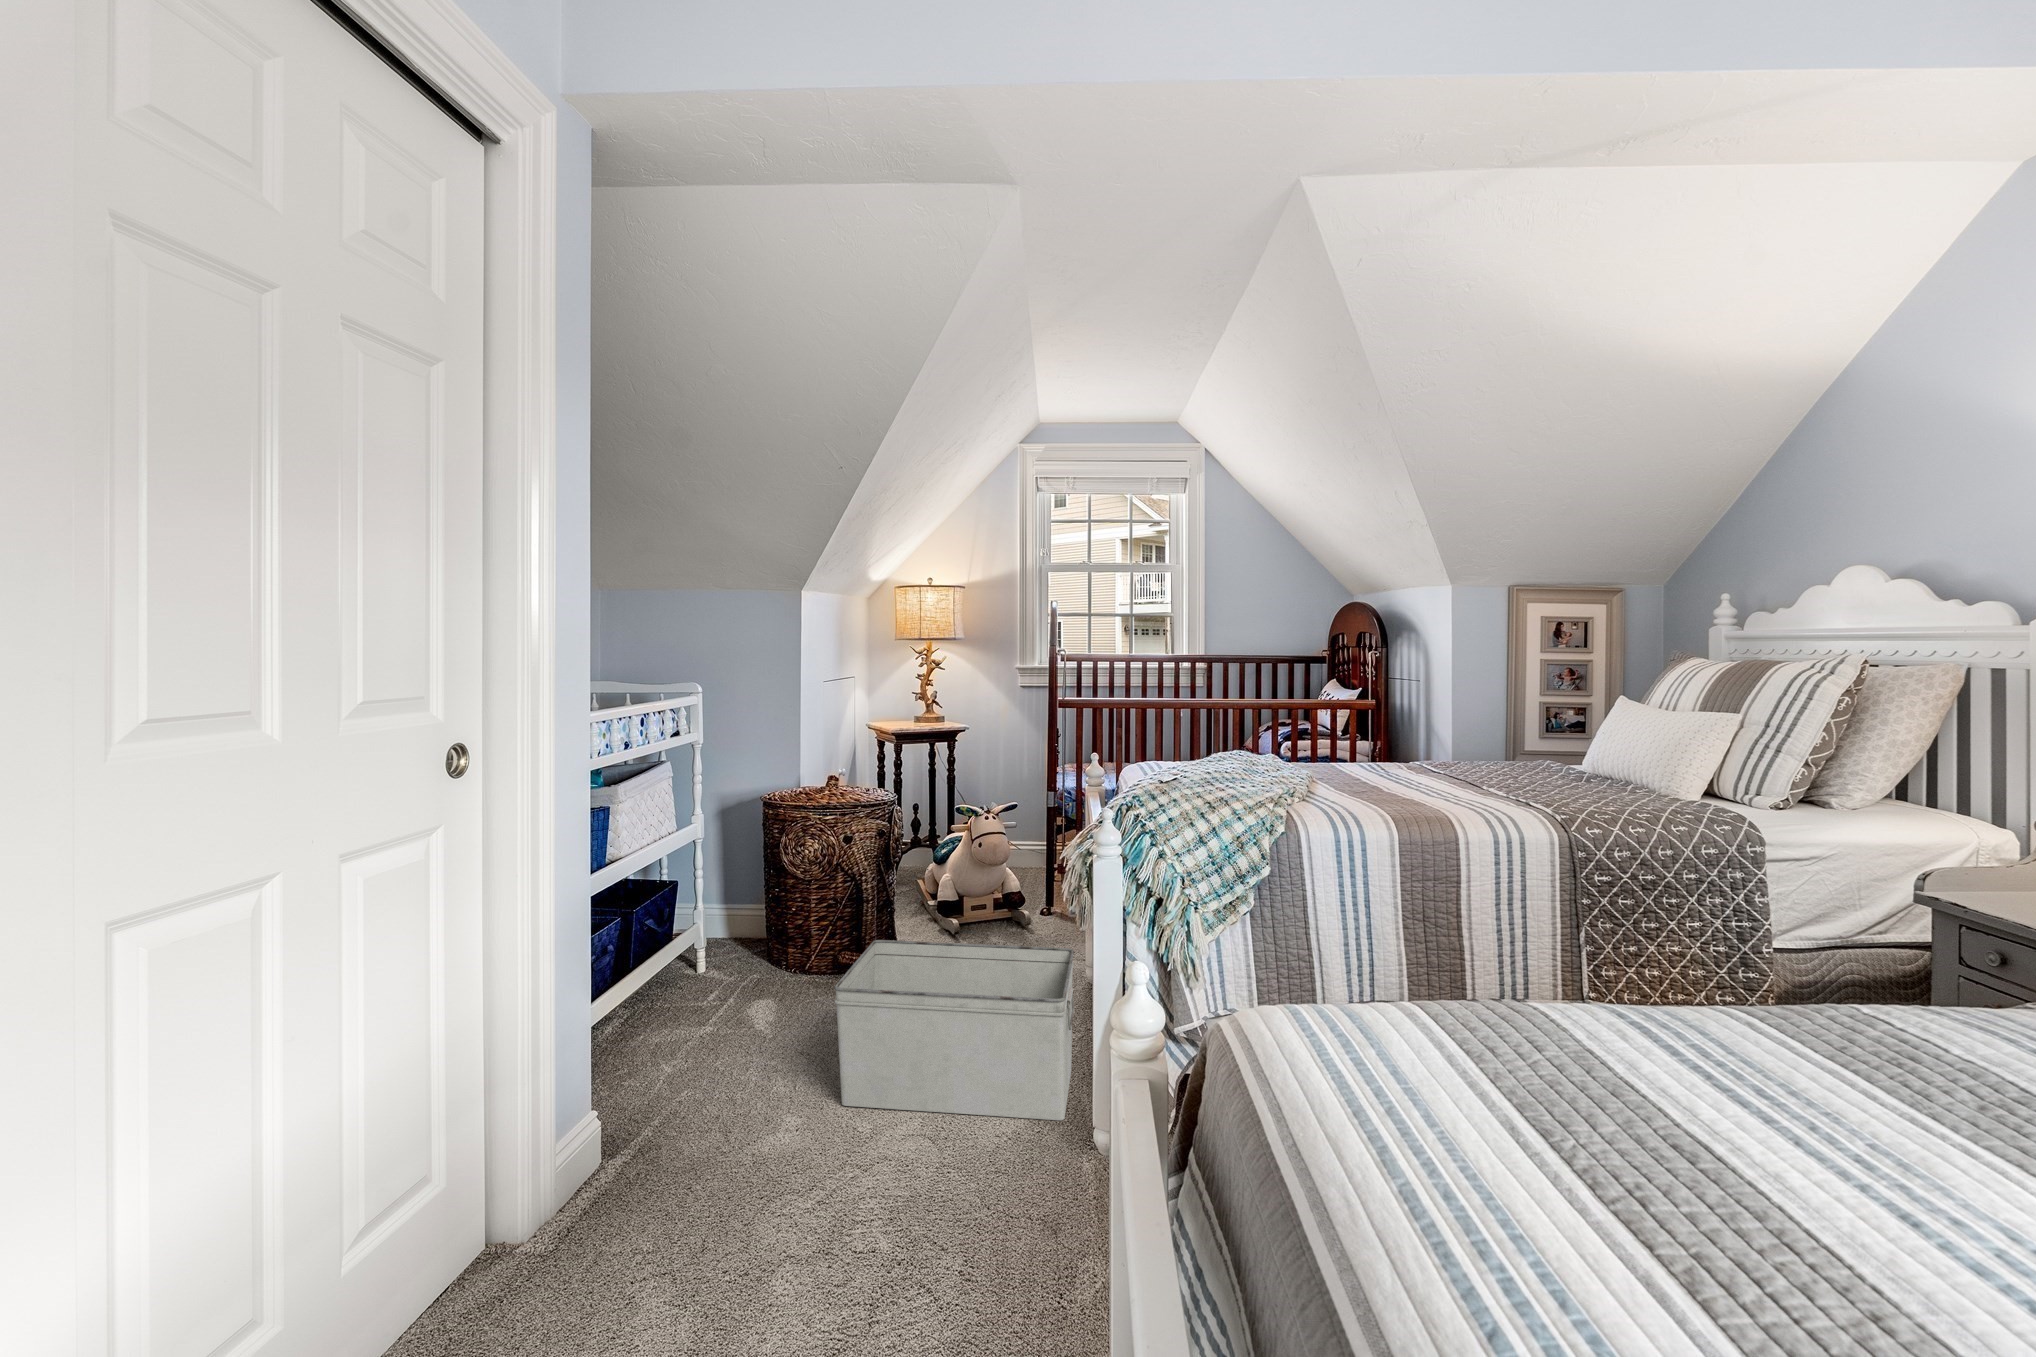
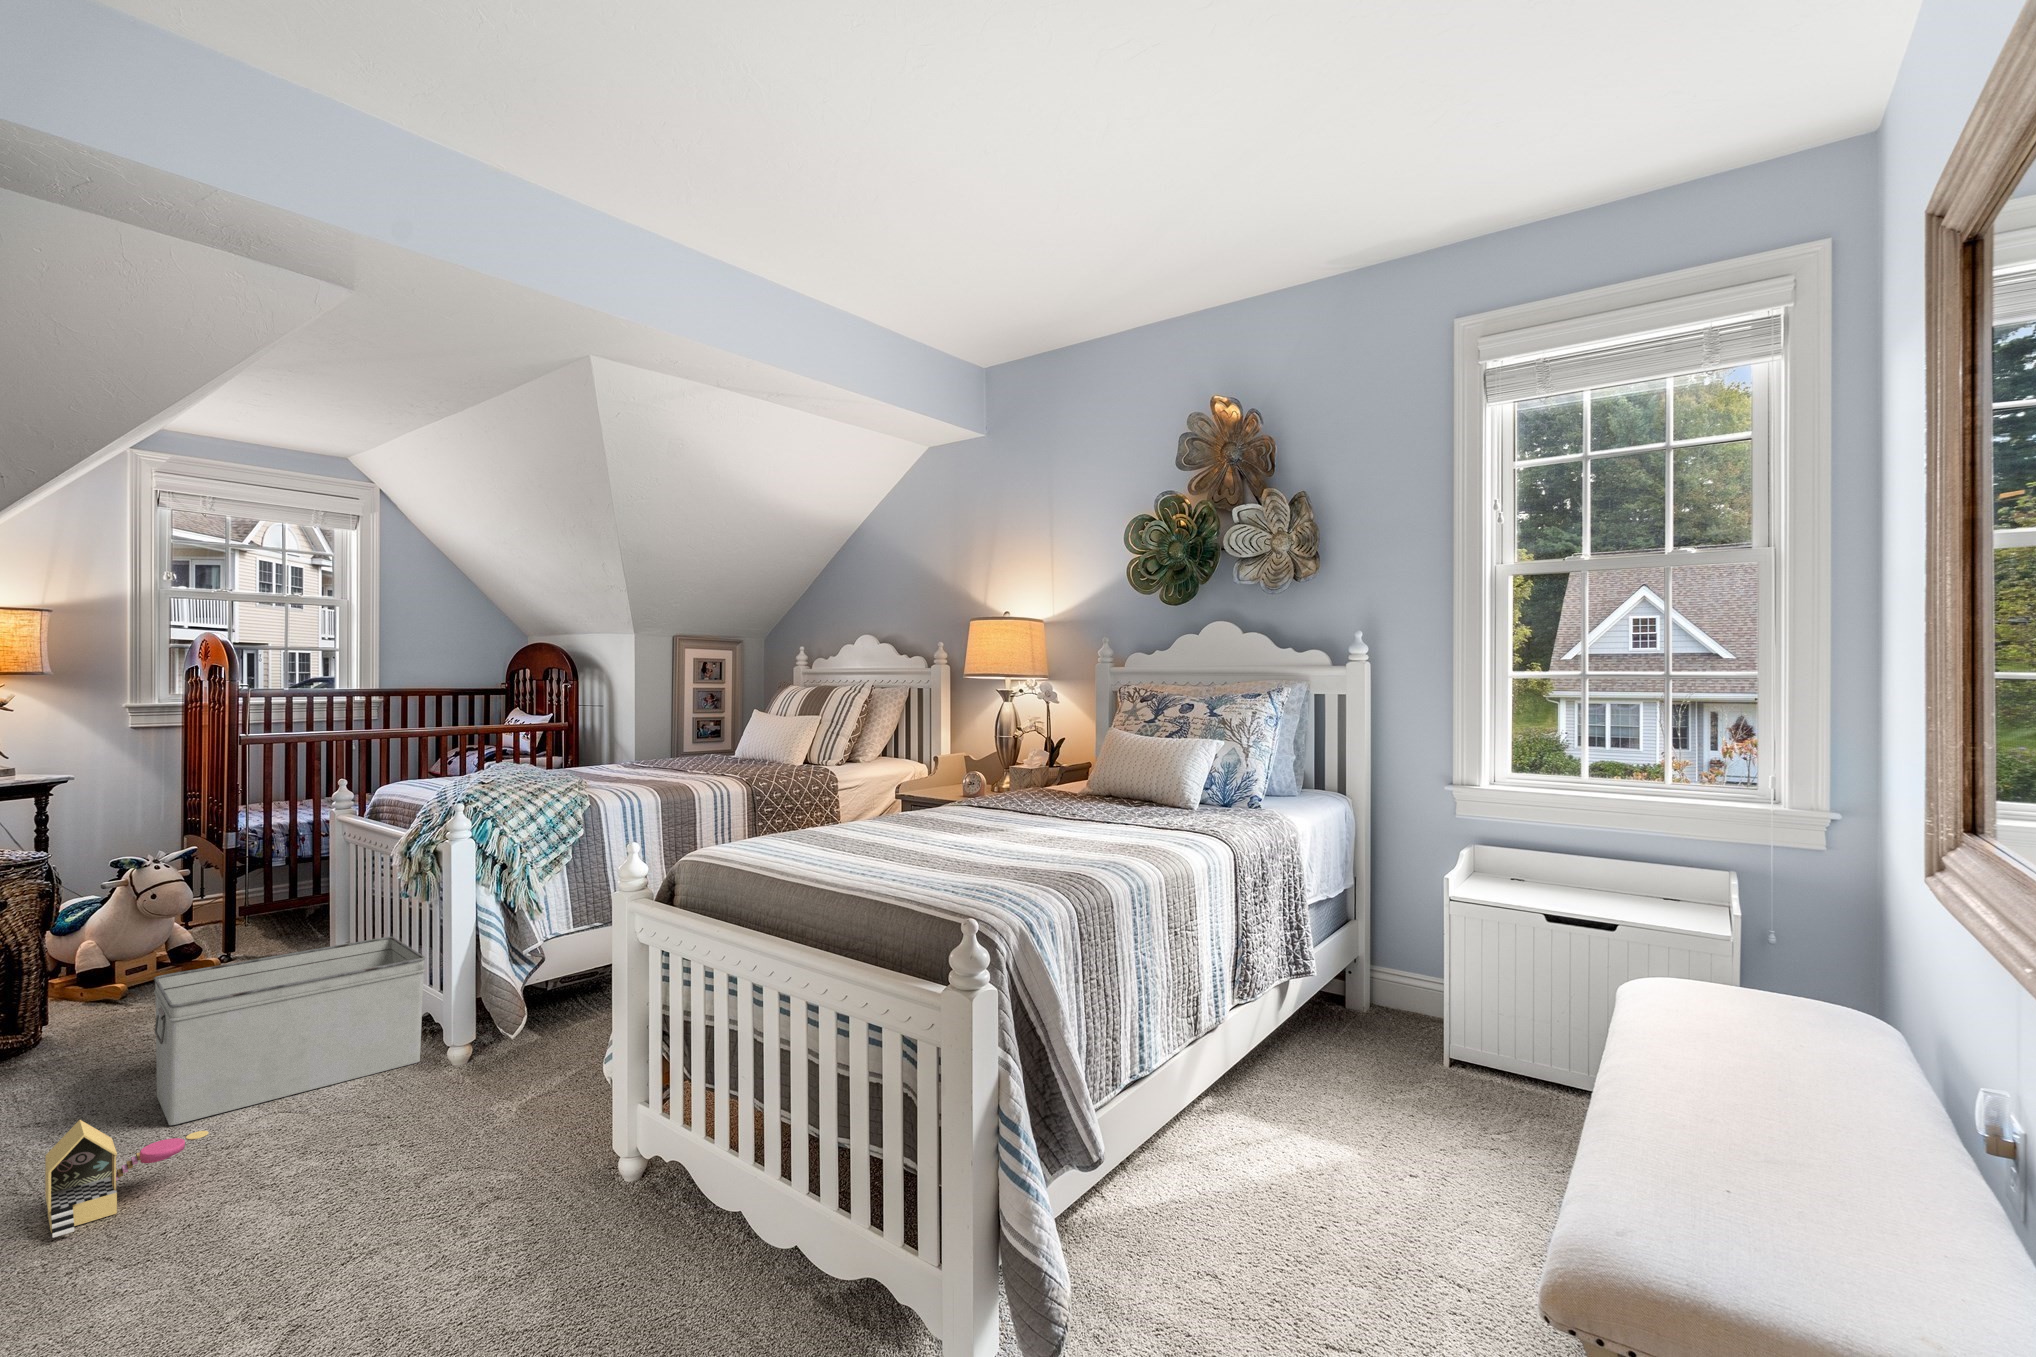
toy house: none [651,1099,798,1225] -> present [45,1120,209,1238]

